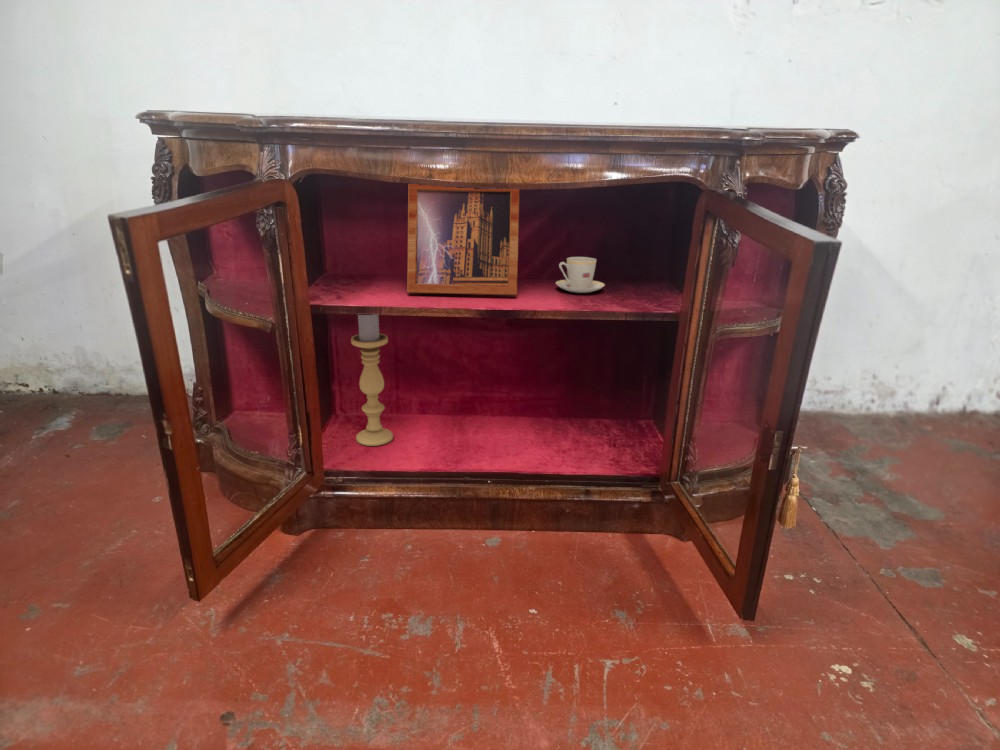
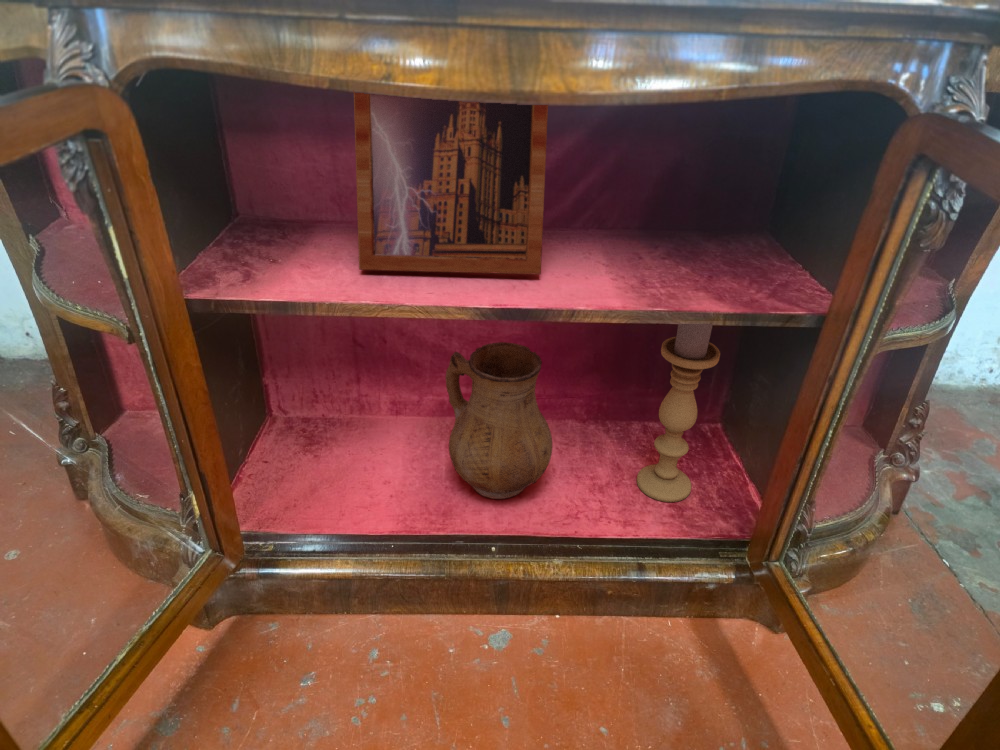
teacup: present [556,257,605,293] -> none [599,201,678,264]
candle holder: present [351,314,393,446] -> present [637,324,720,502]
ceramic pitcher: none [459,348,530,455] -> present [446,342,552,499]

